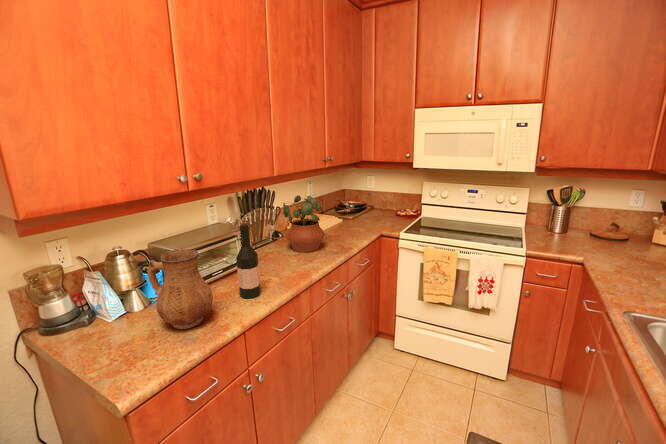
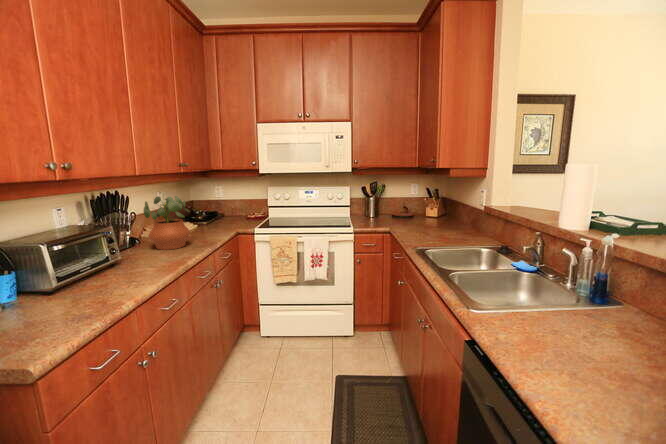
wine bottle: present [236,223,261,299] -> none [117,209,144,284]
ceramic pitcher: present [148,249,213,329] -> none [22,233,103,313]

